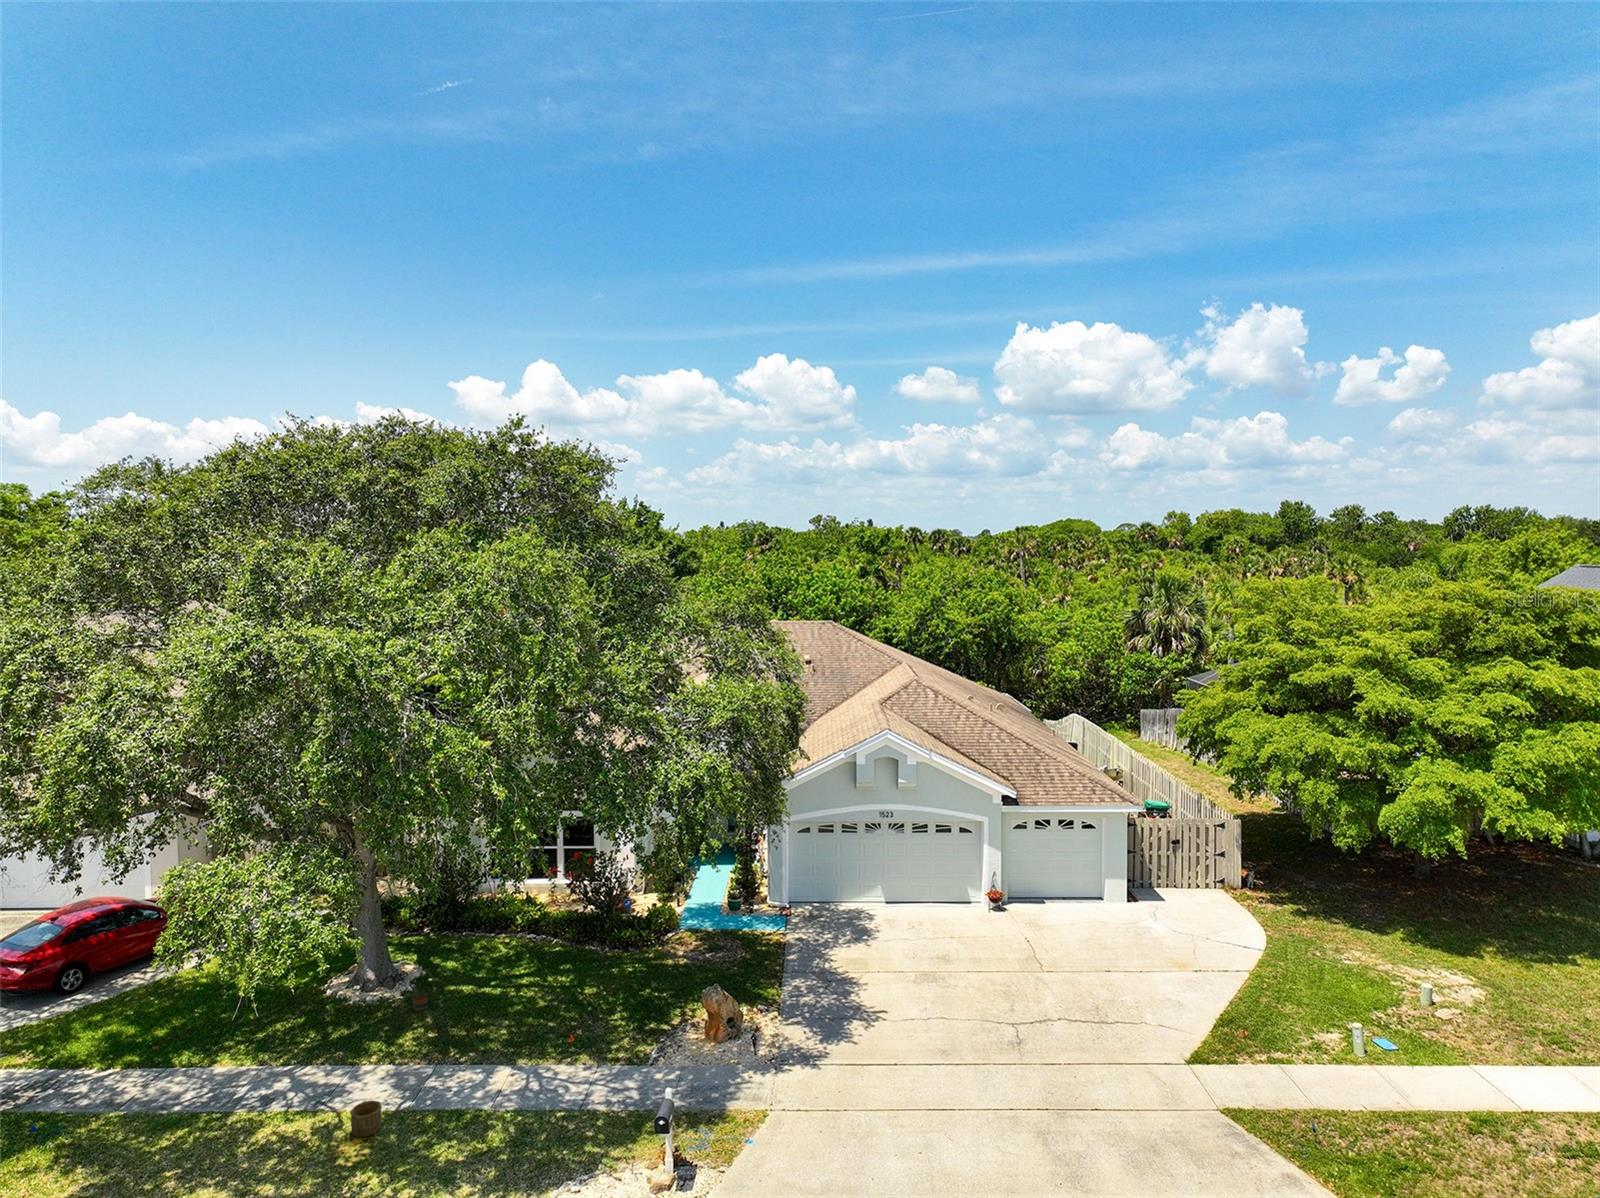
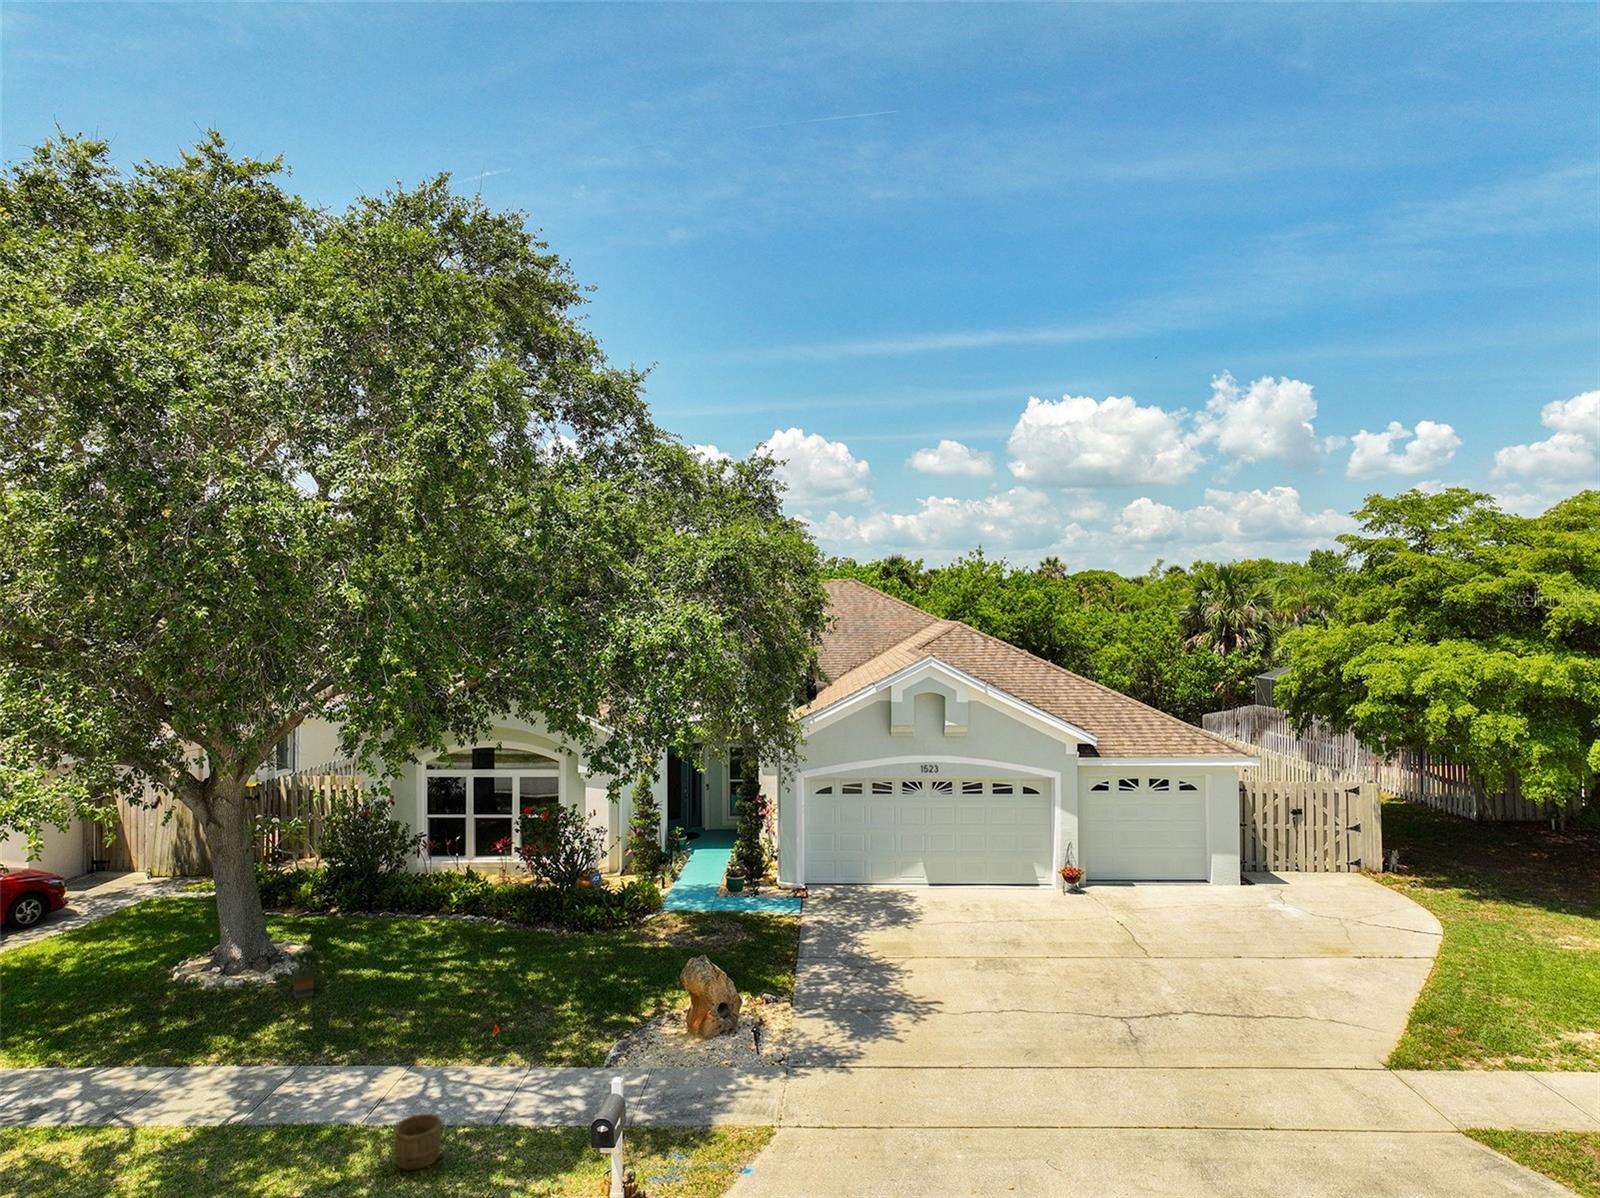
wooden bucket: present [350,1100,382,1138] -> present [394,1114,441,1170]

